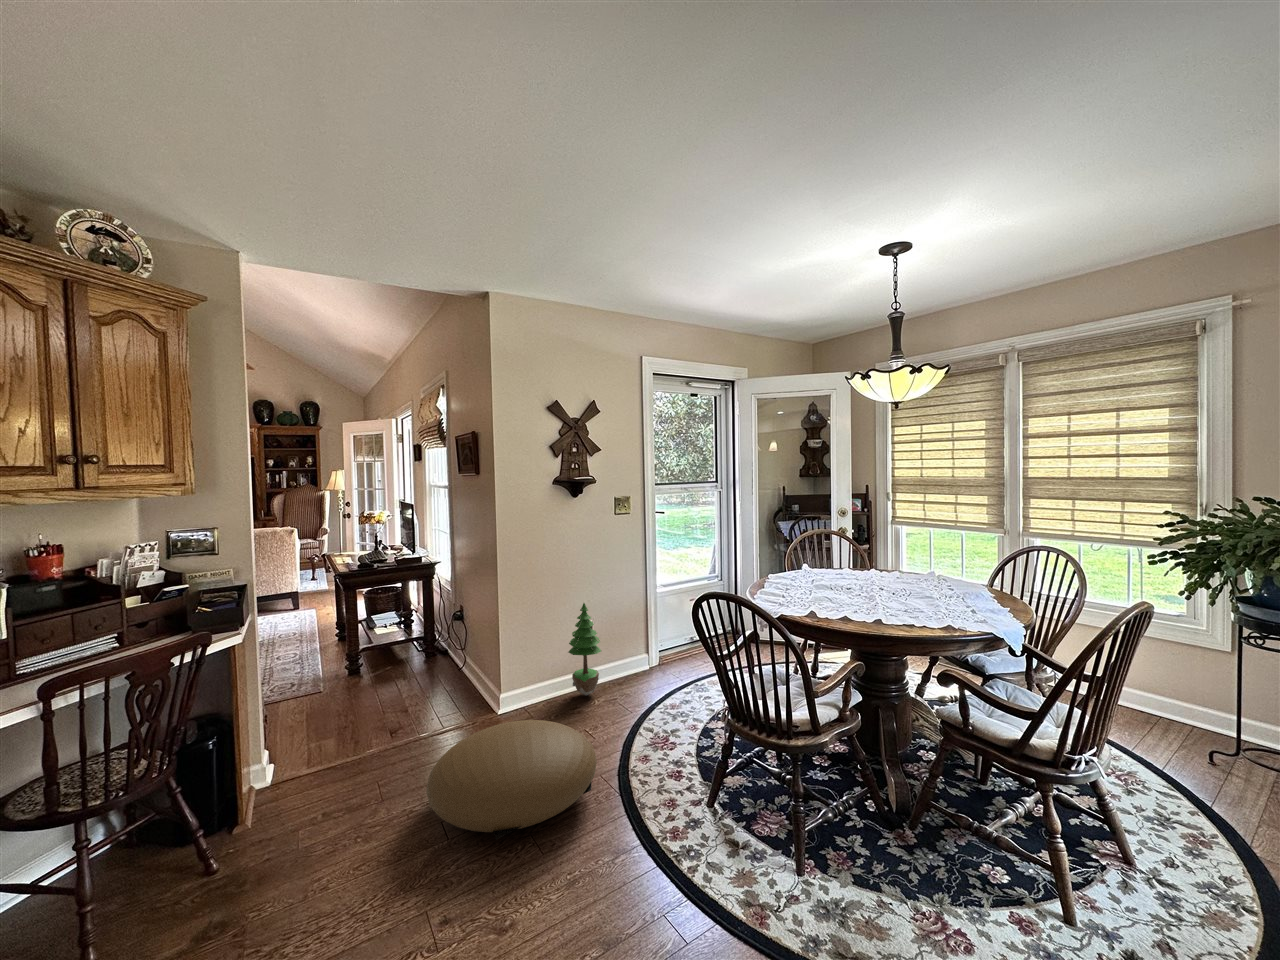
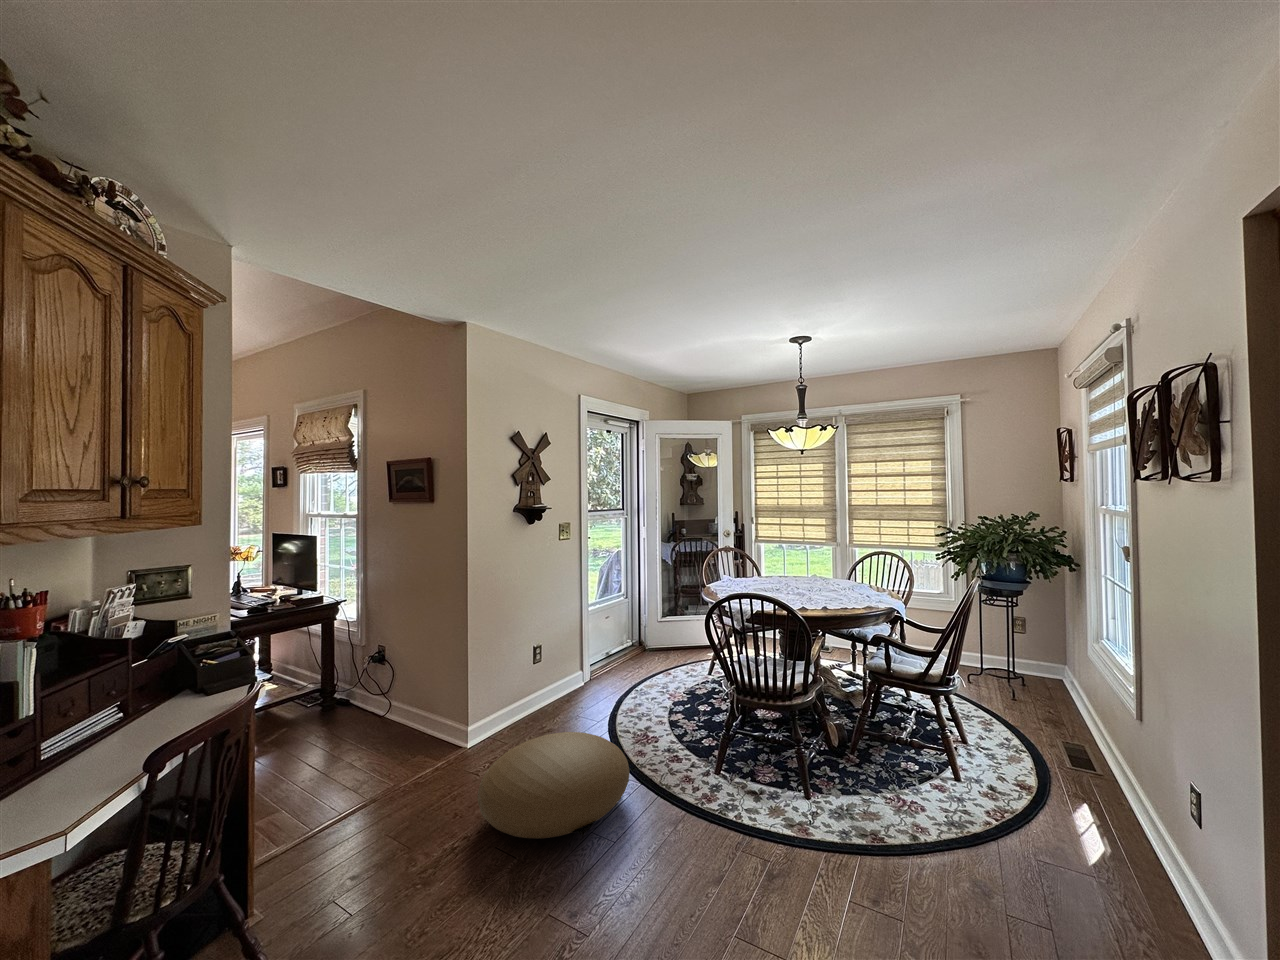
potted tree: present [568,603,601,696] -> none [528,623,561,715]

